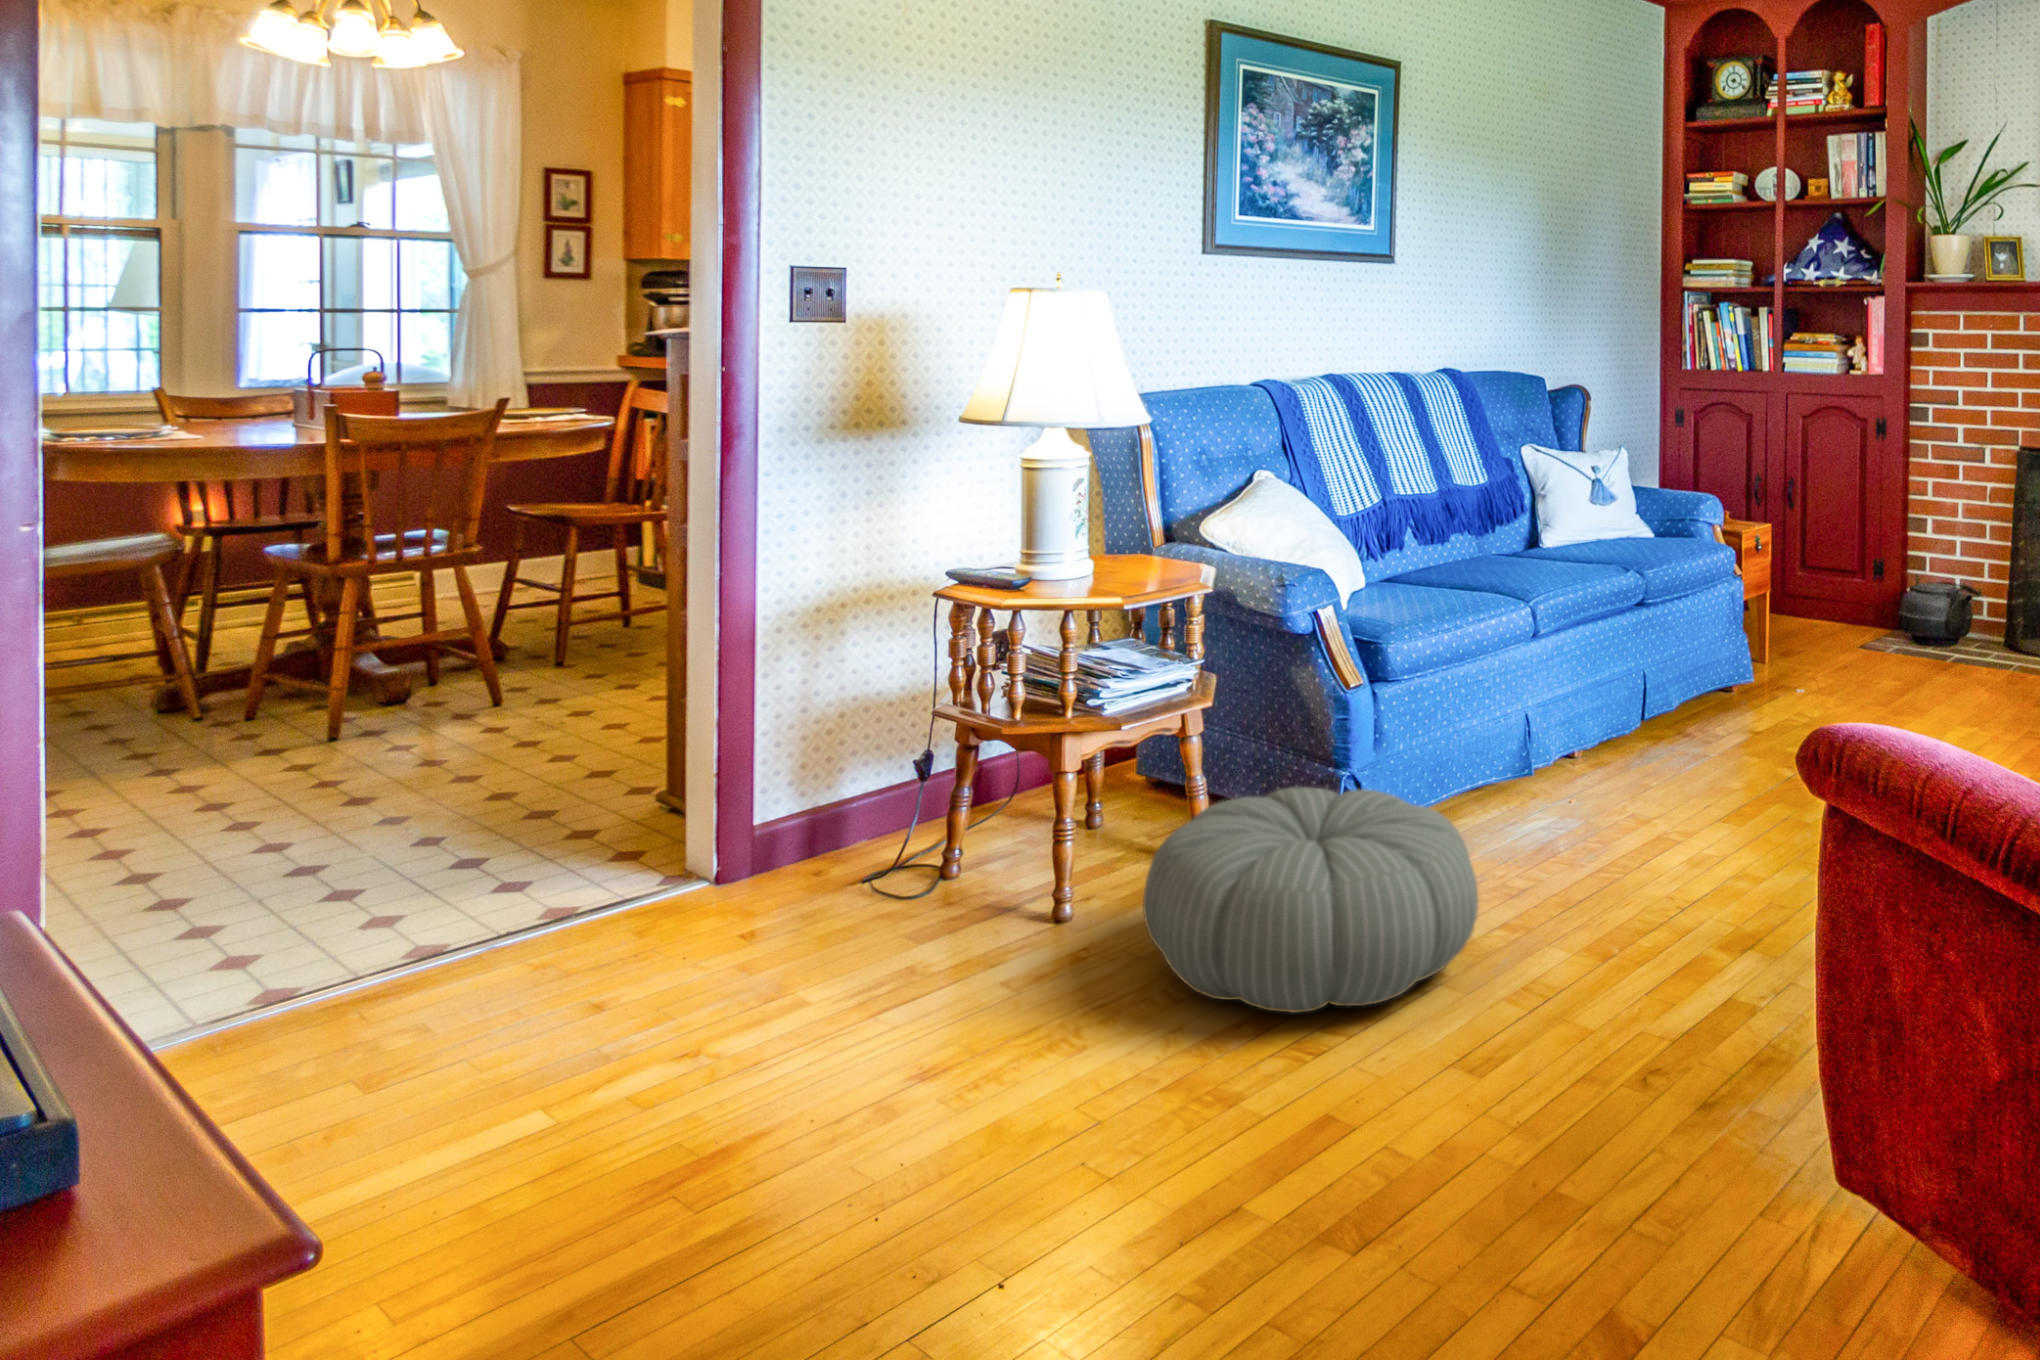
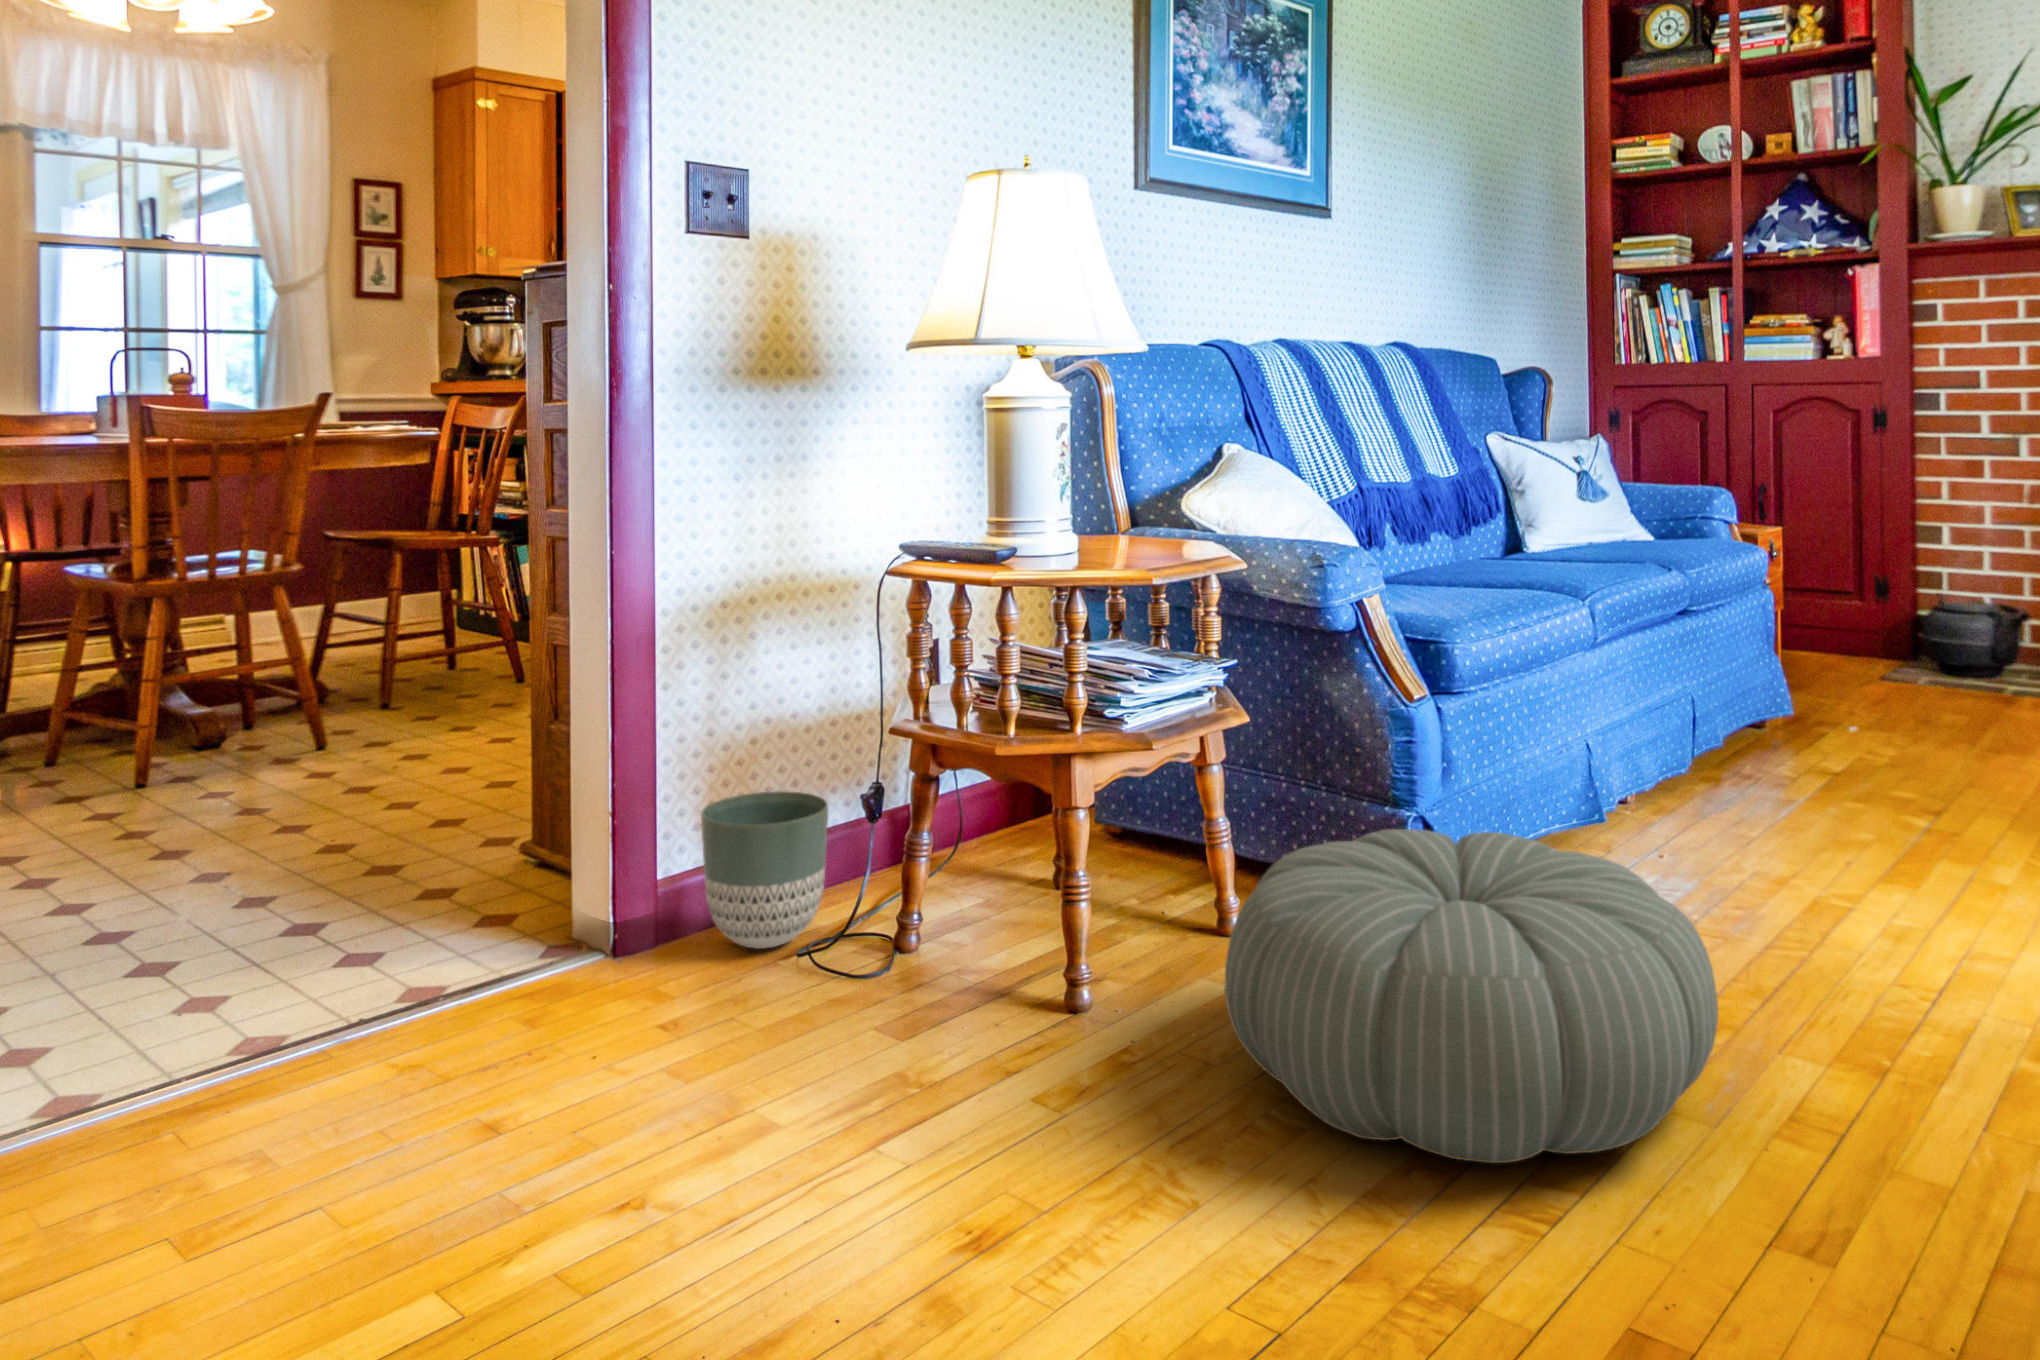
planter: none [791,755,894,874] -> present [701,791,828,949]

